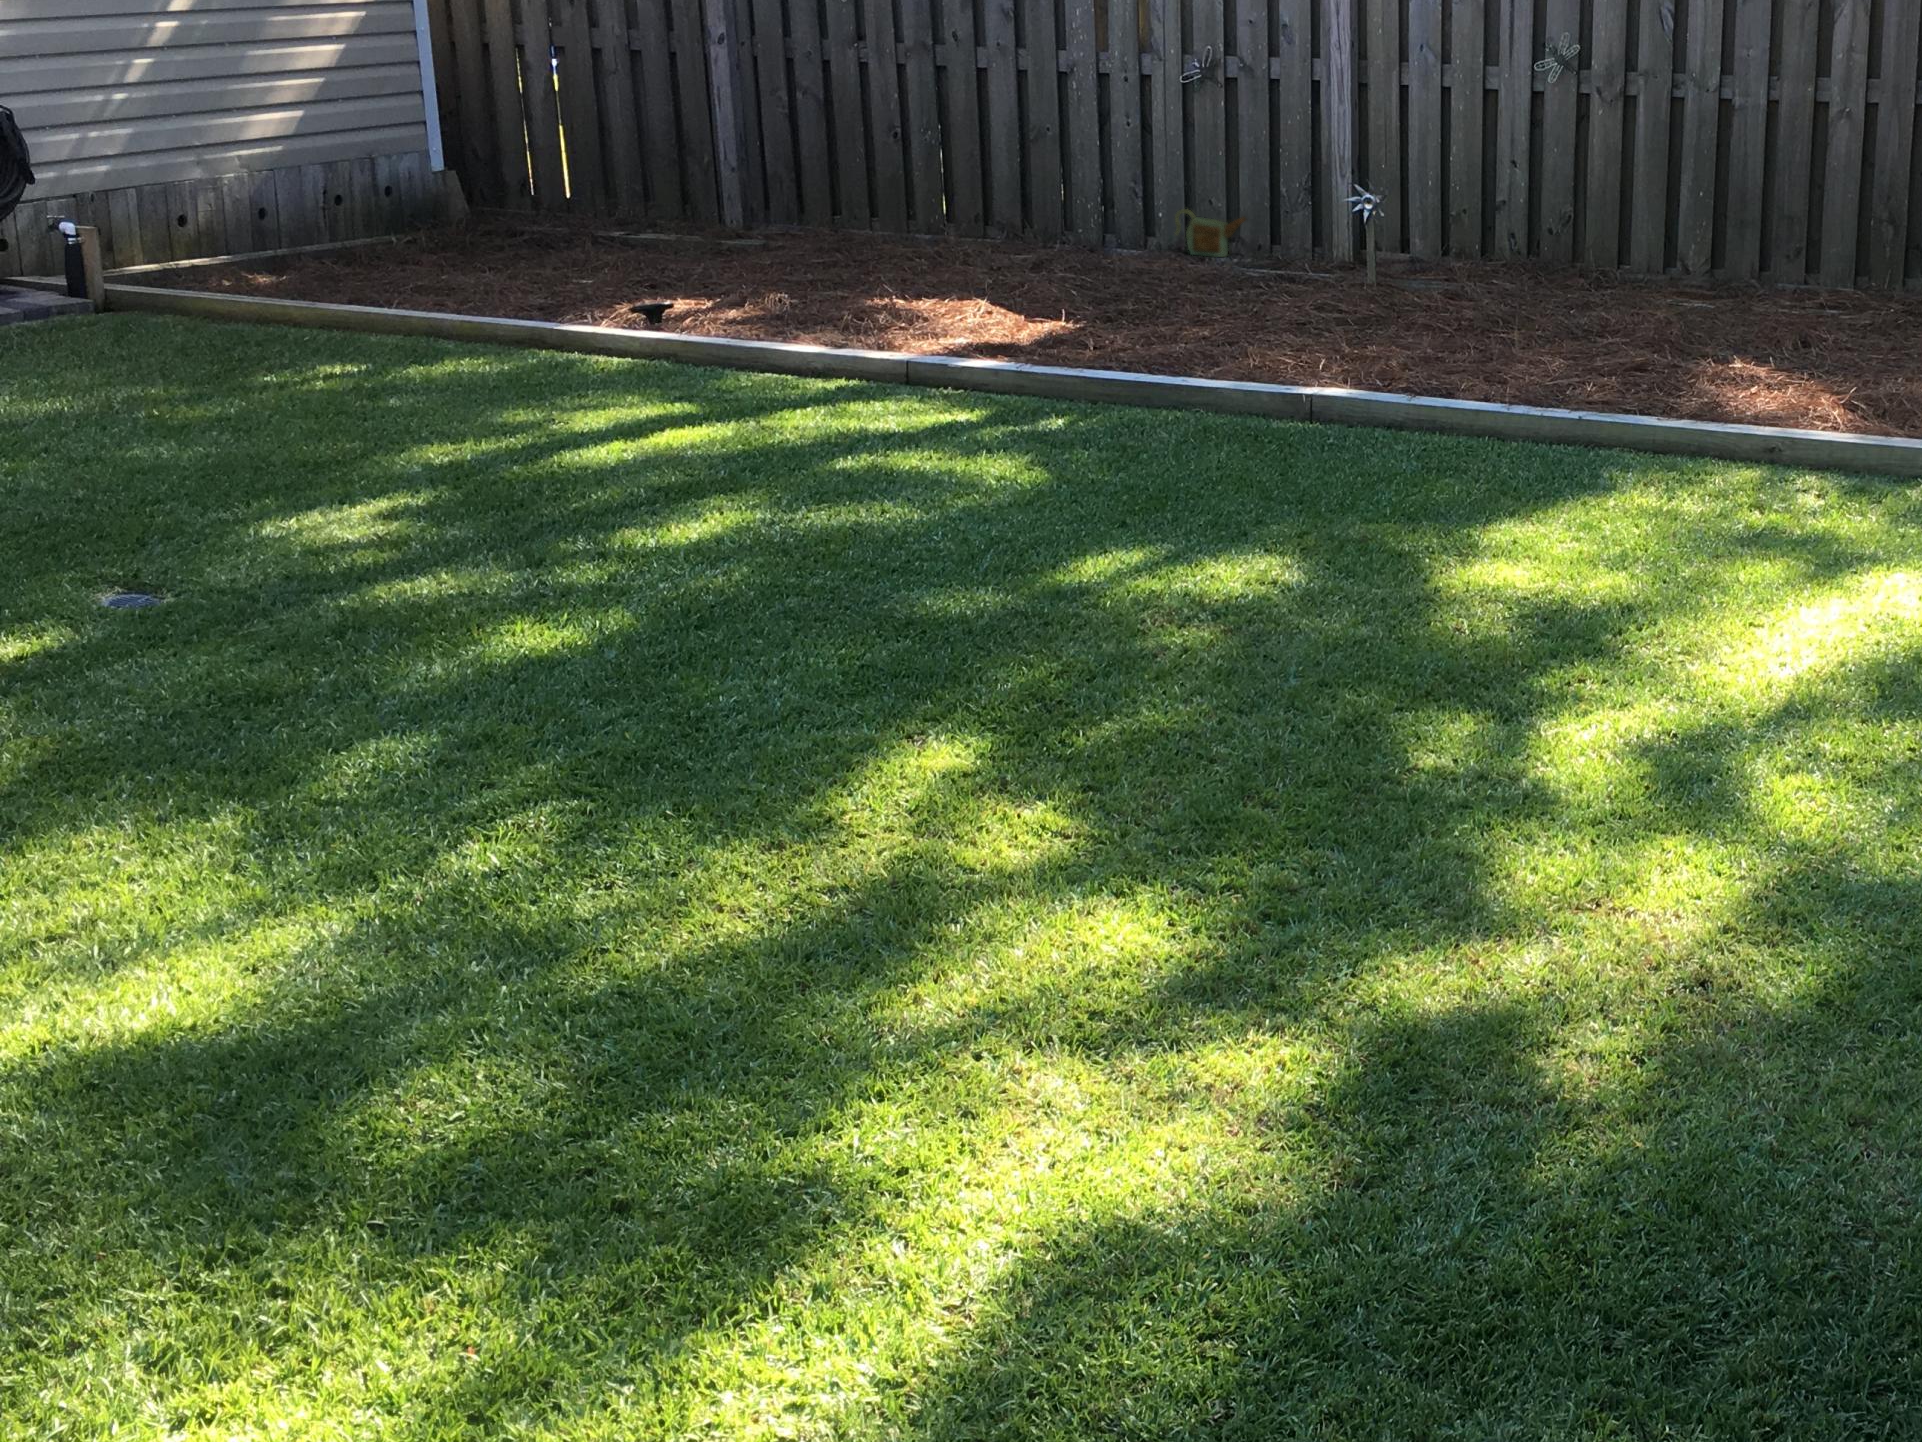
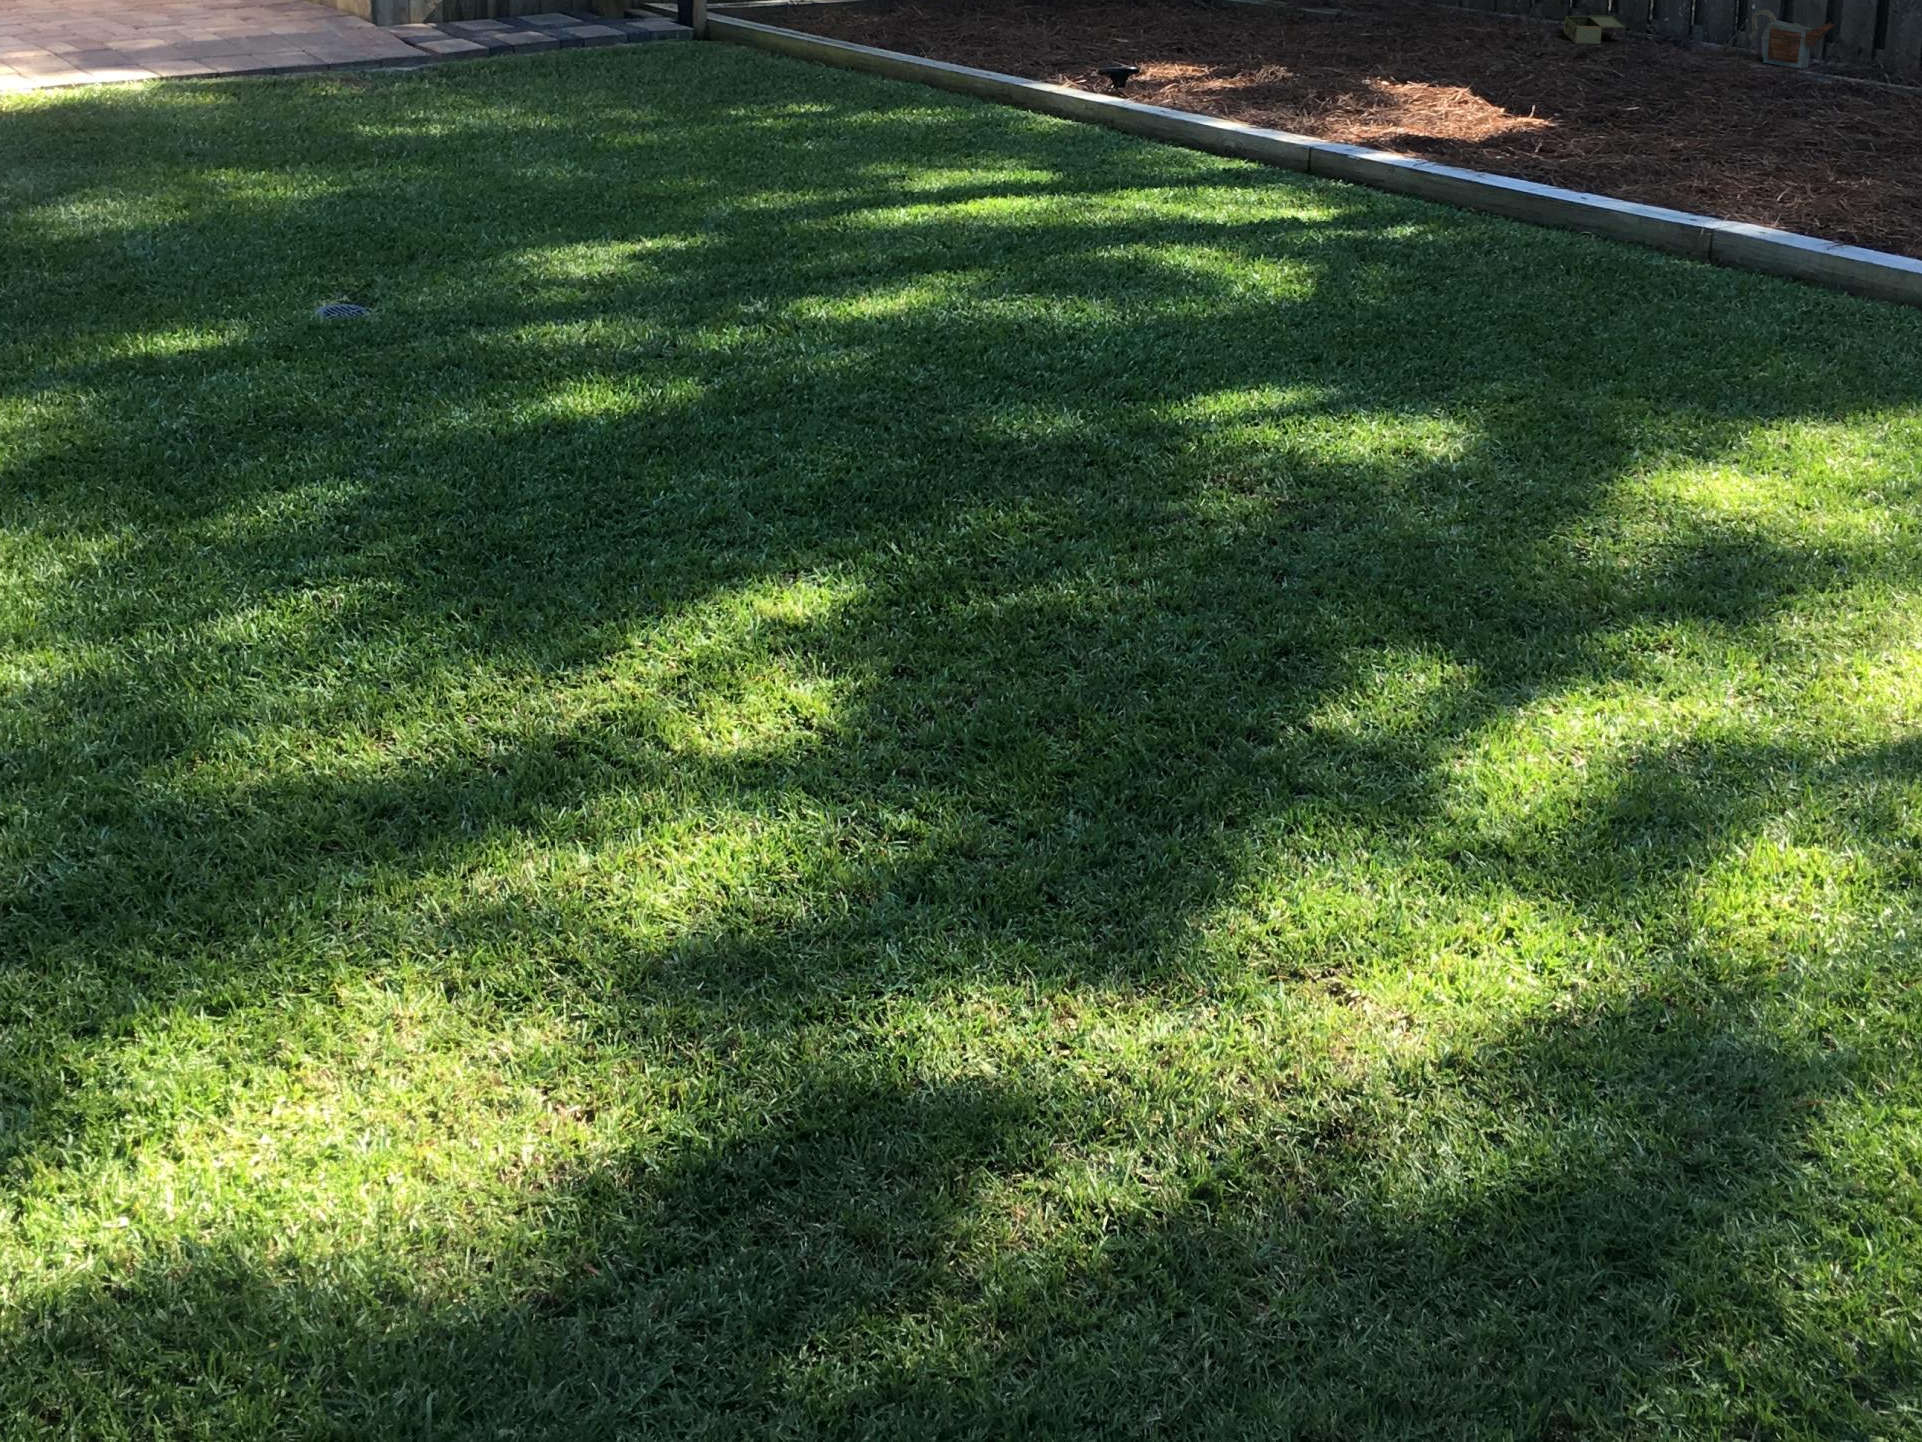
toolbox: none [1003,223,1064,250] -> present [1563,15,1626,44]

